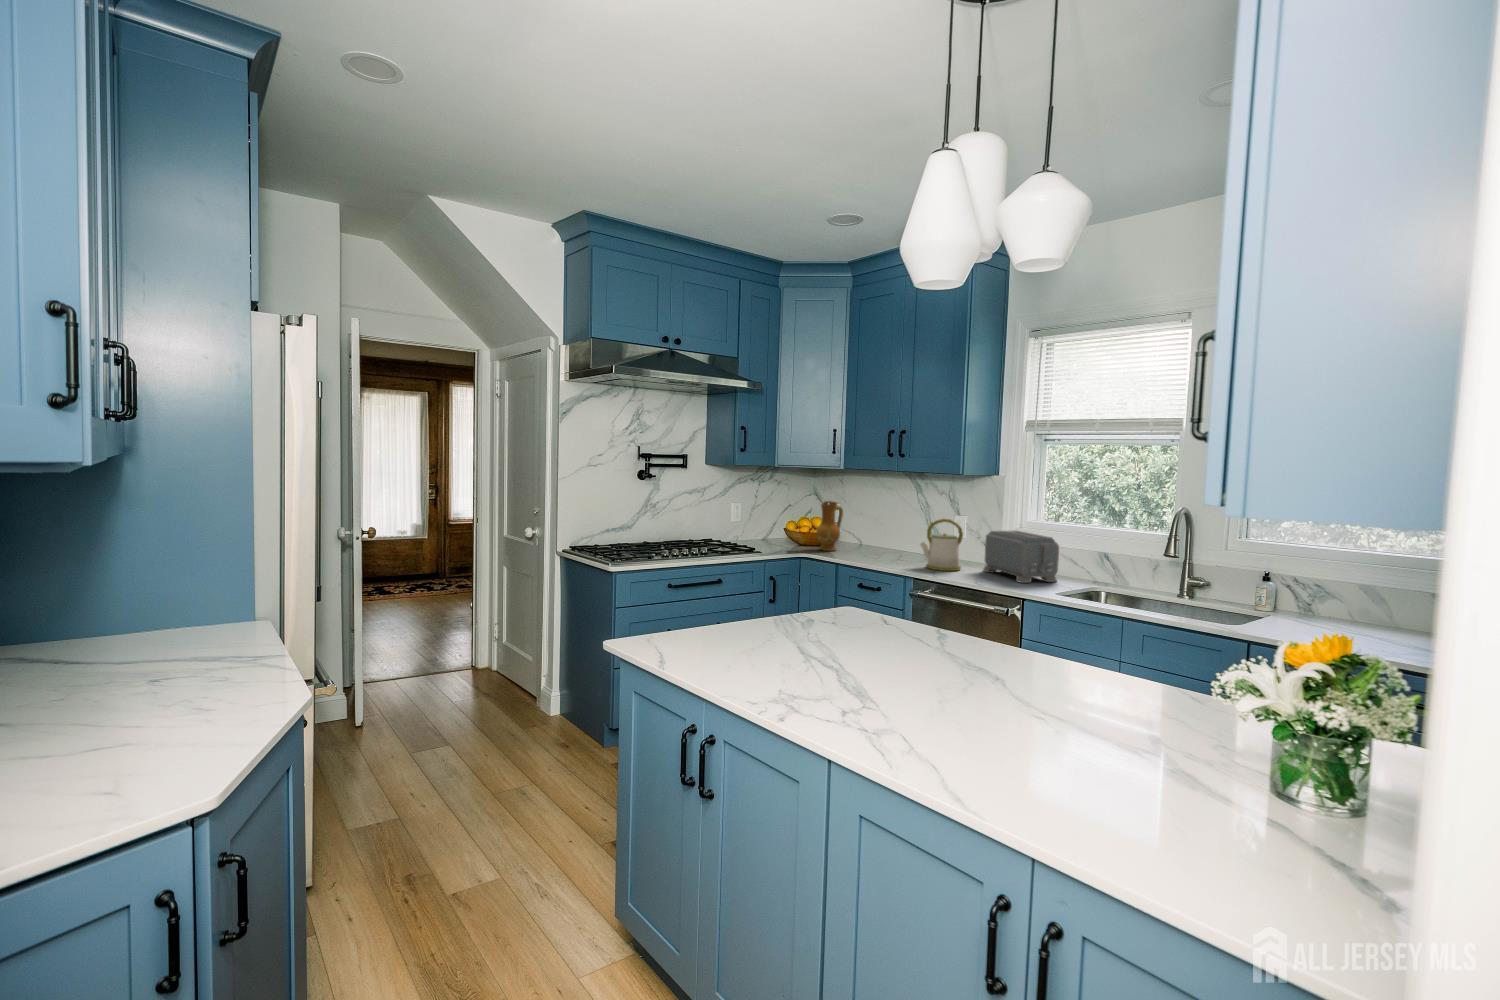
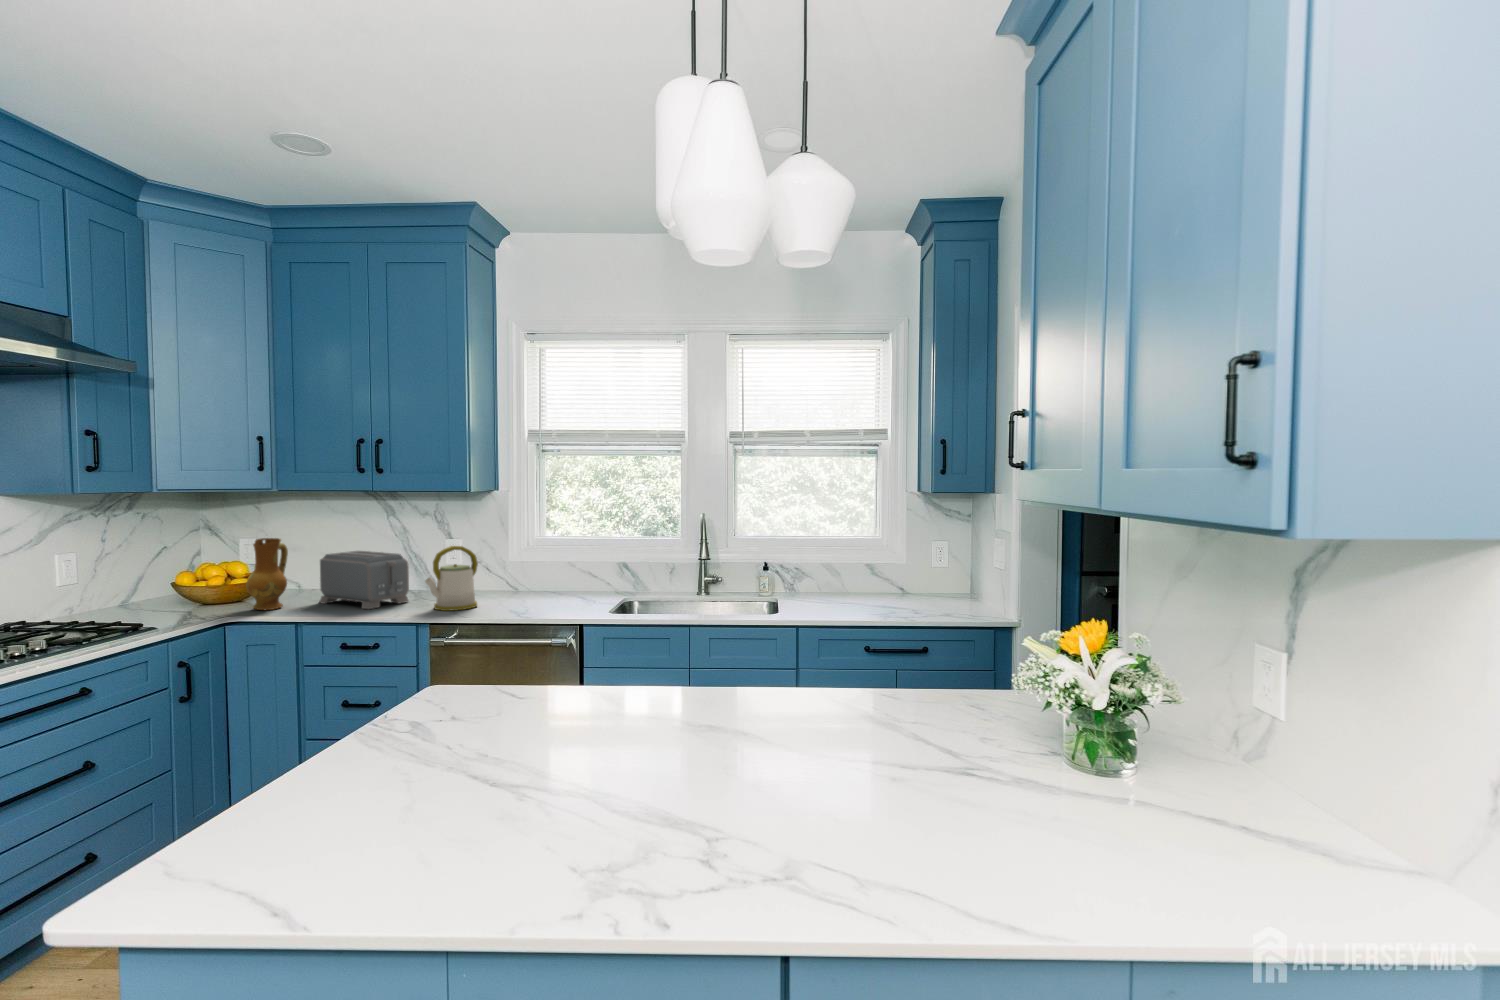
toaster: present [983,531,1059,583] -> present [319,551,409,609]

